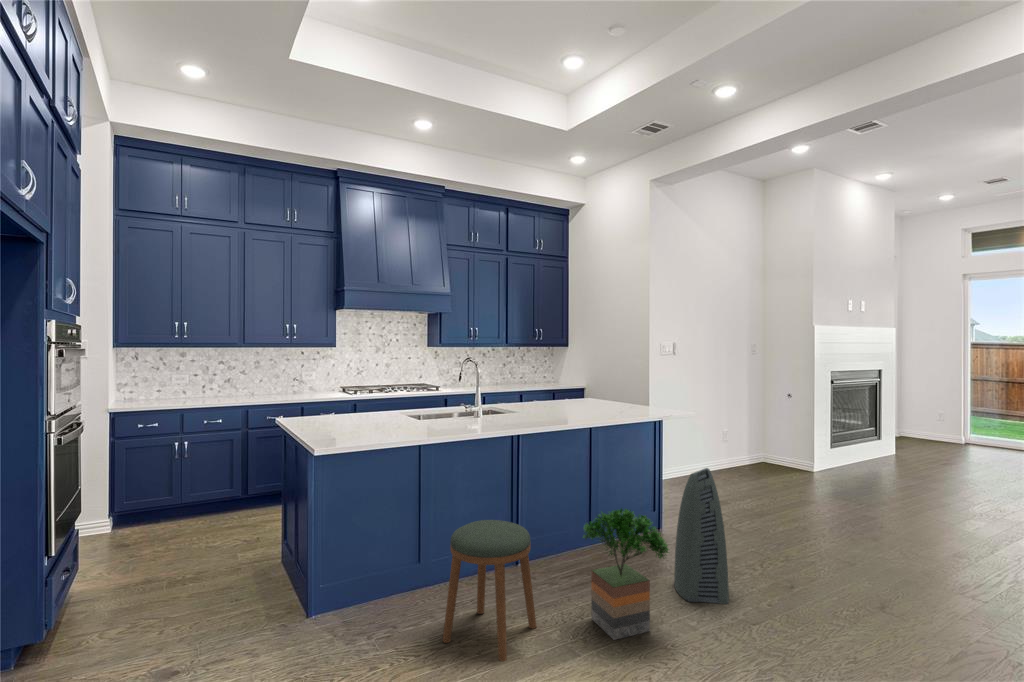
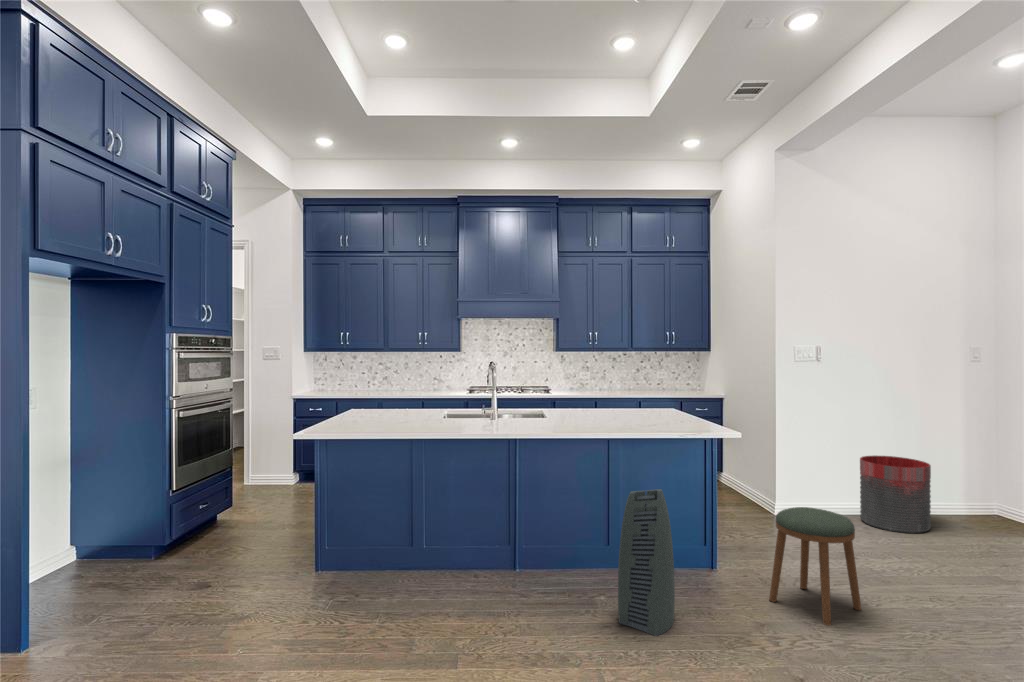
trash can: none [713,427,762,484] -> present [860,456,931,533]
potted tree: present [583,508,669,640] -> none [493,512,566,635]
stool: present [443,520,536,661] -> present [769,507,861,626]

